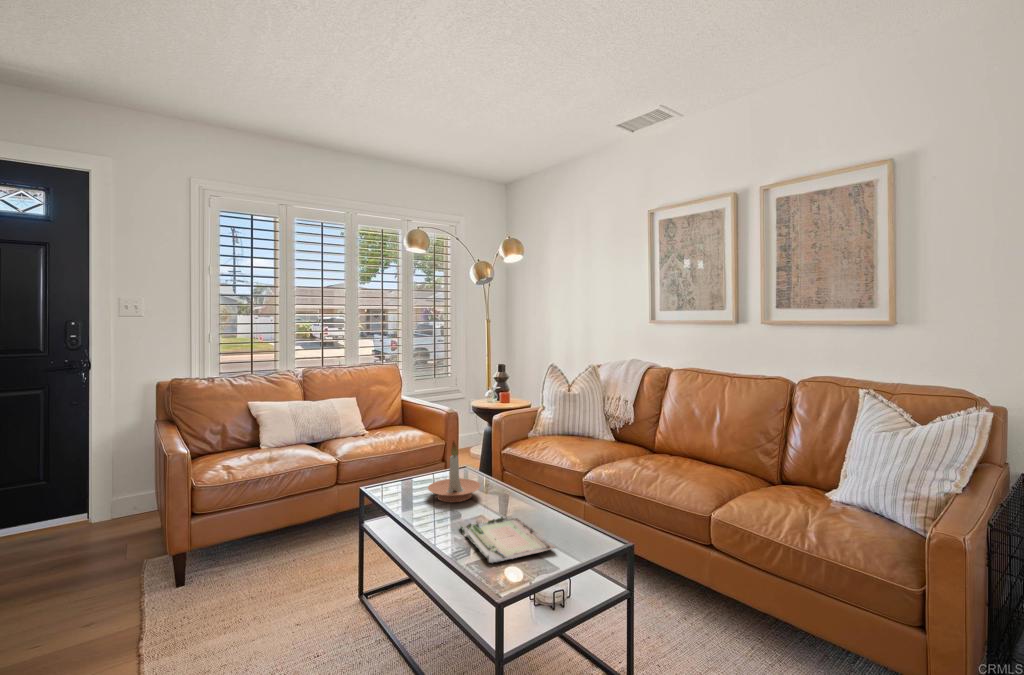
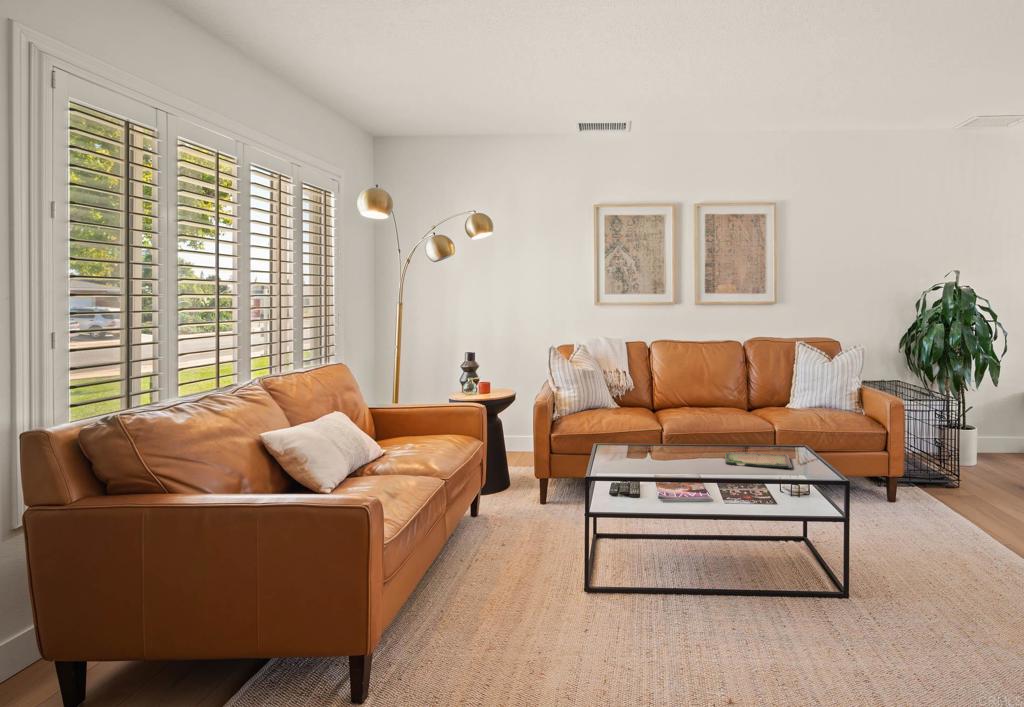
candle holder: present [428,441,481,502] -> none [640,409,684,459]

